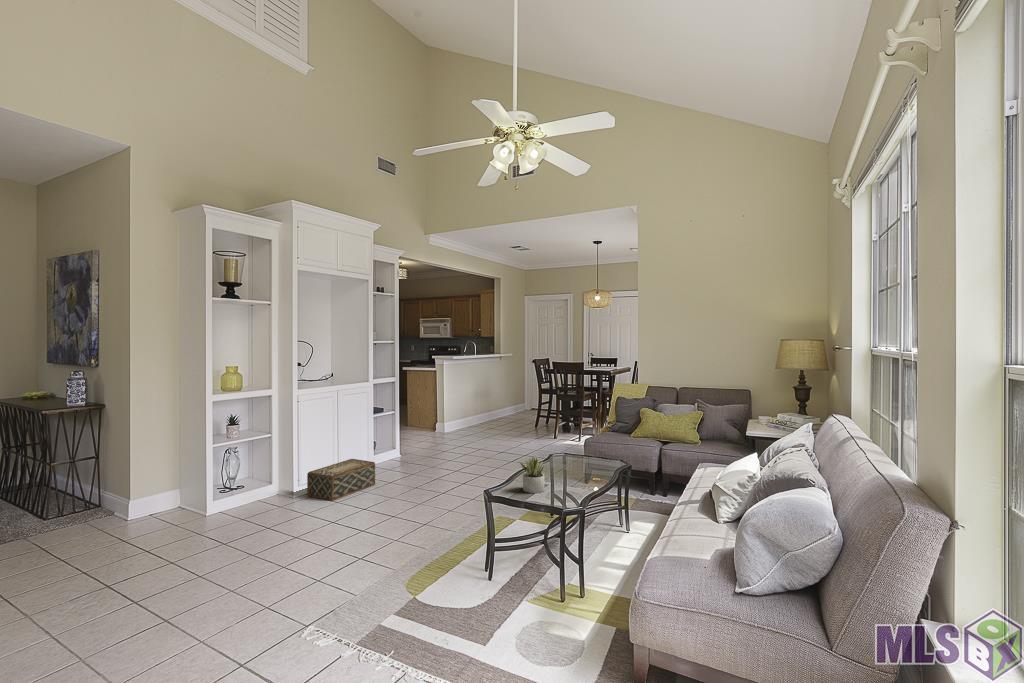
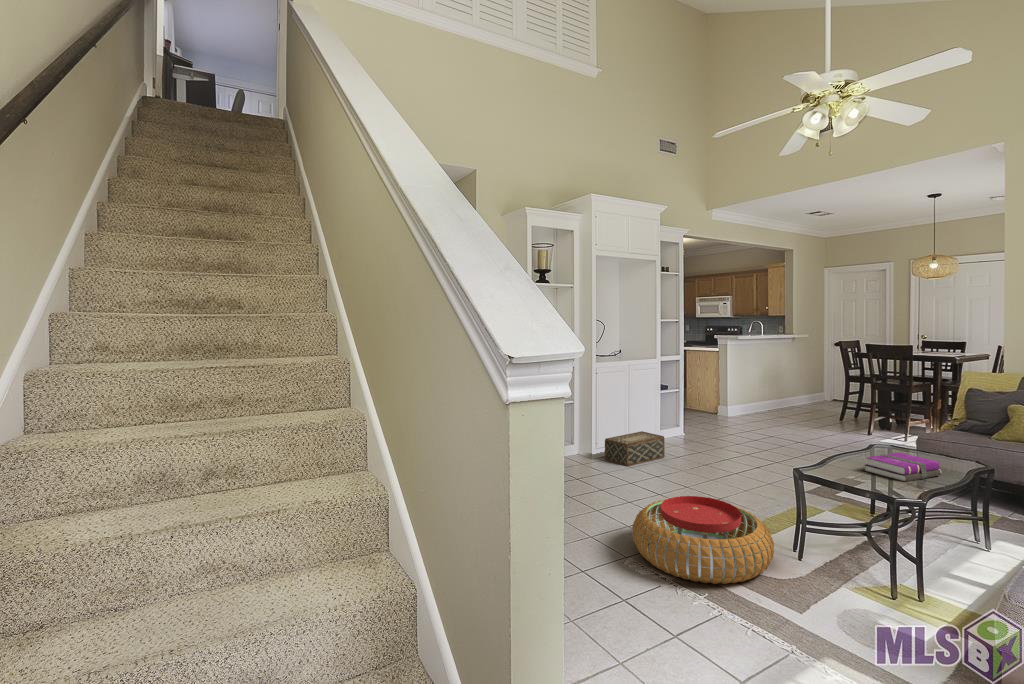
succulent plant: present [520,456,544,493] -> none [834,439,868,480]
hardback book: none [545,461,600,489] -> present [865,453,942,482]
pouf: none [317,533,466,637] -> present [632,496,774,584]

